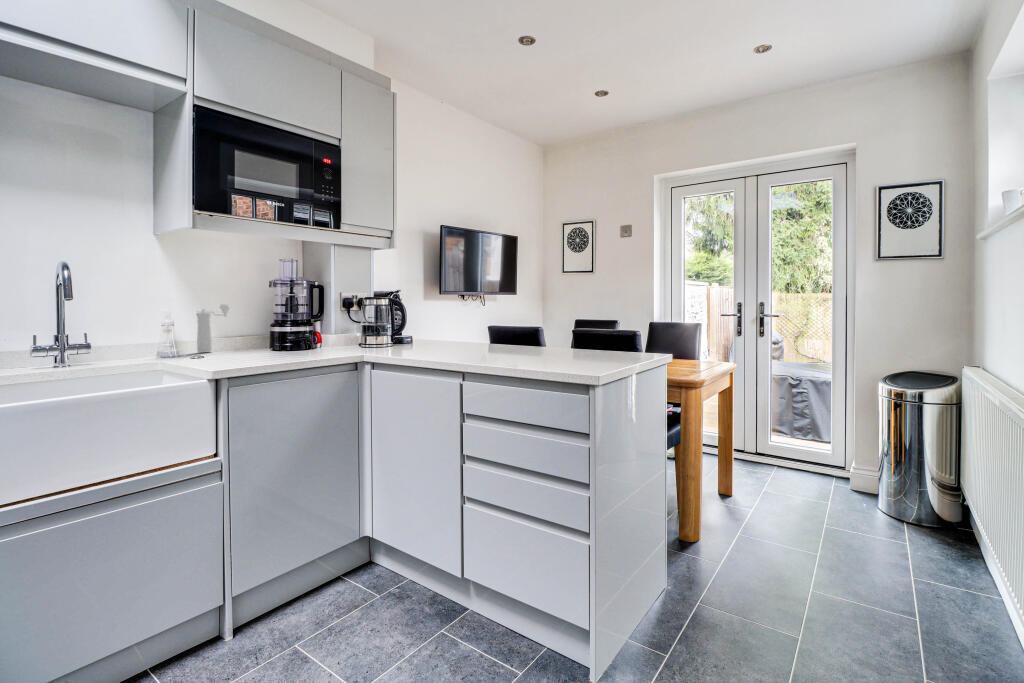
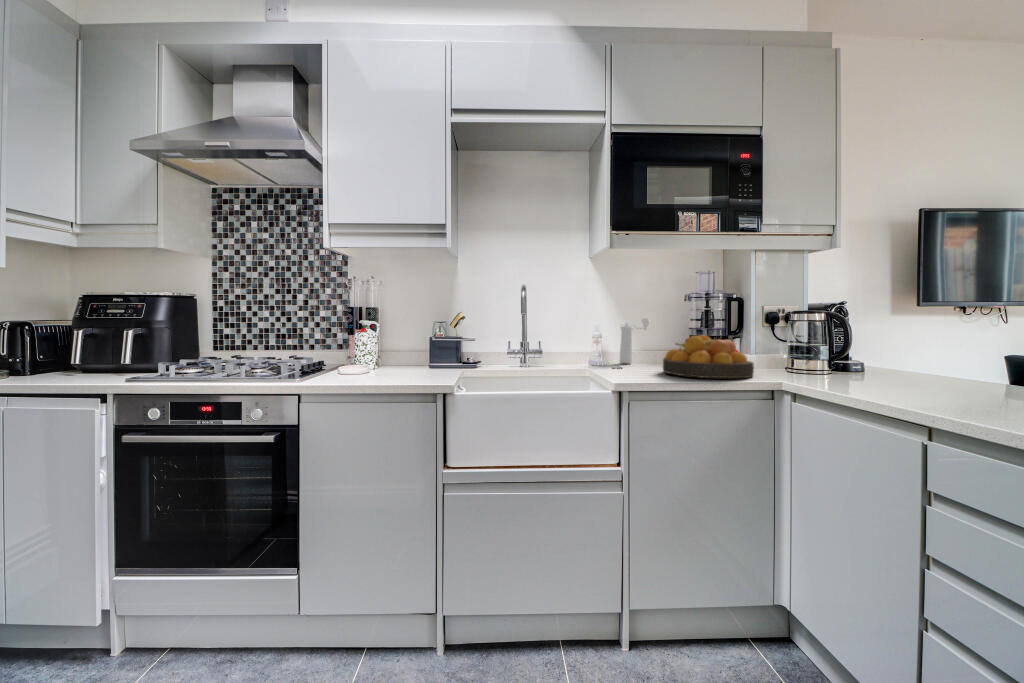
fruit bowl: none [251,318,338,357] -> present [663,335,754,378]

